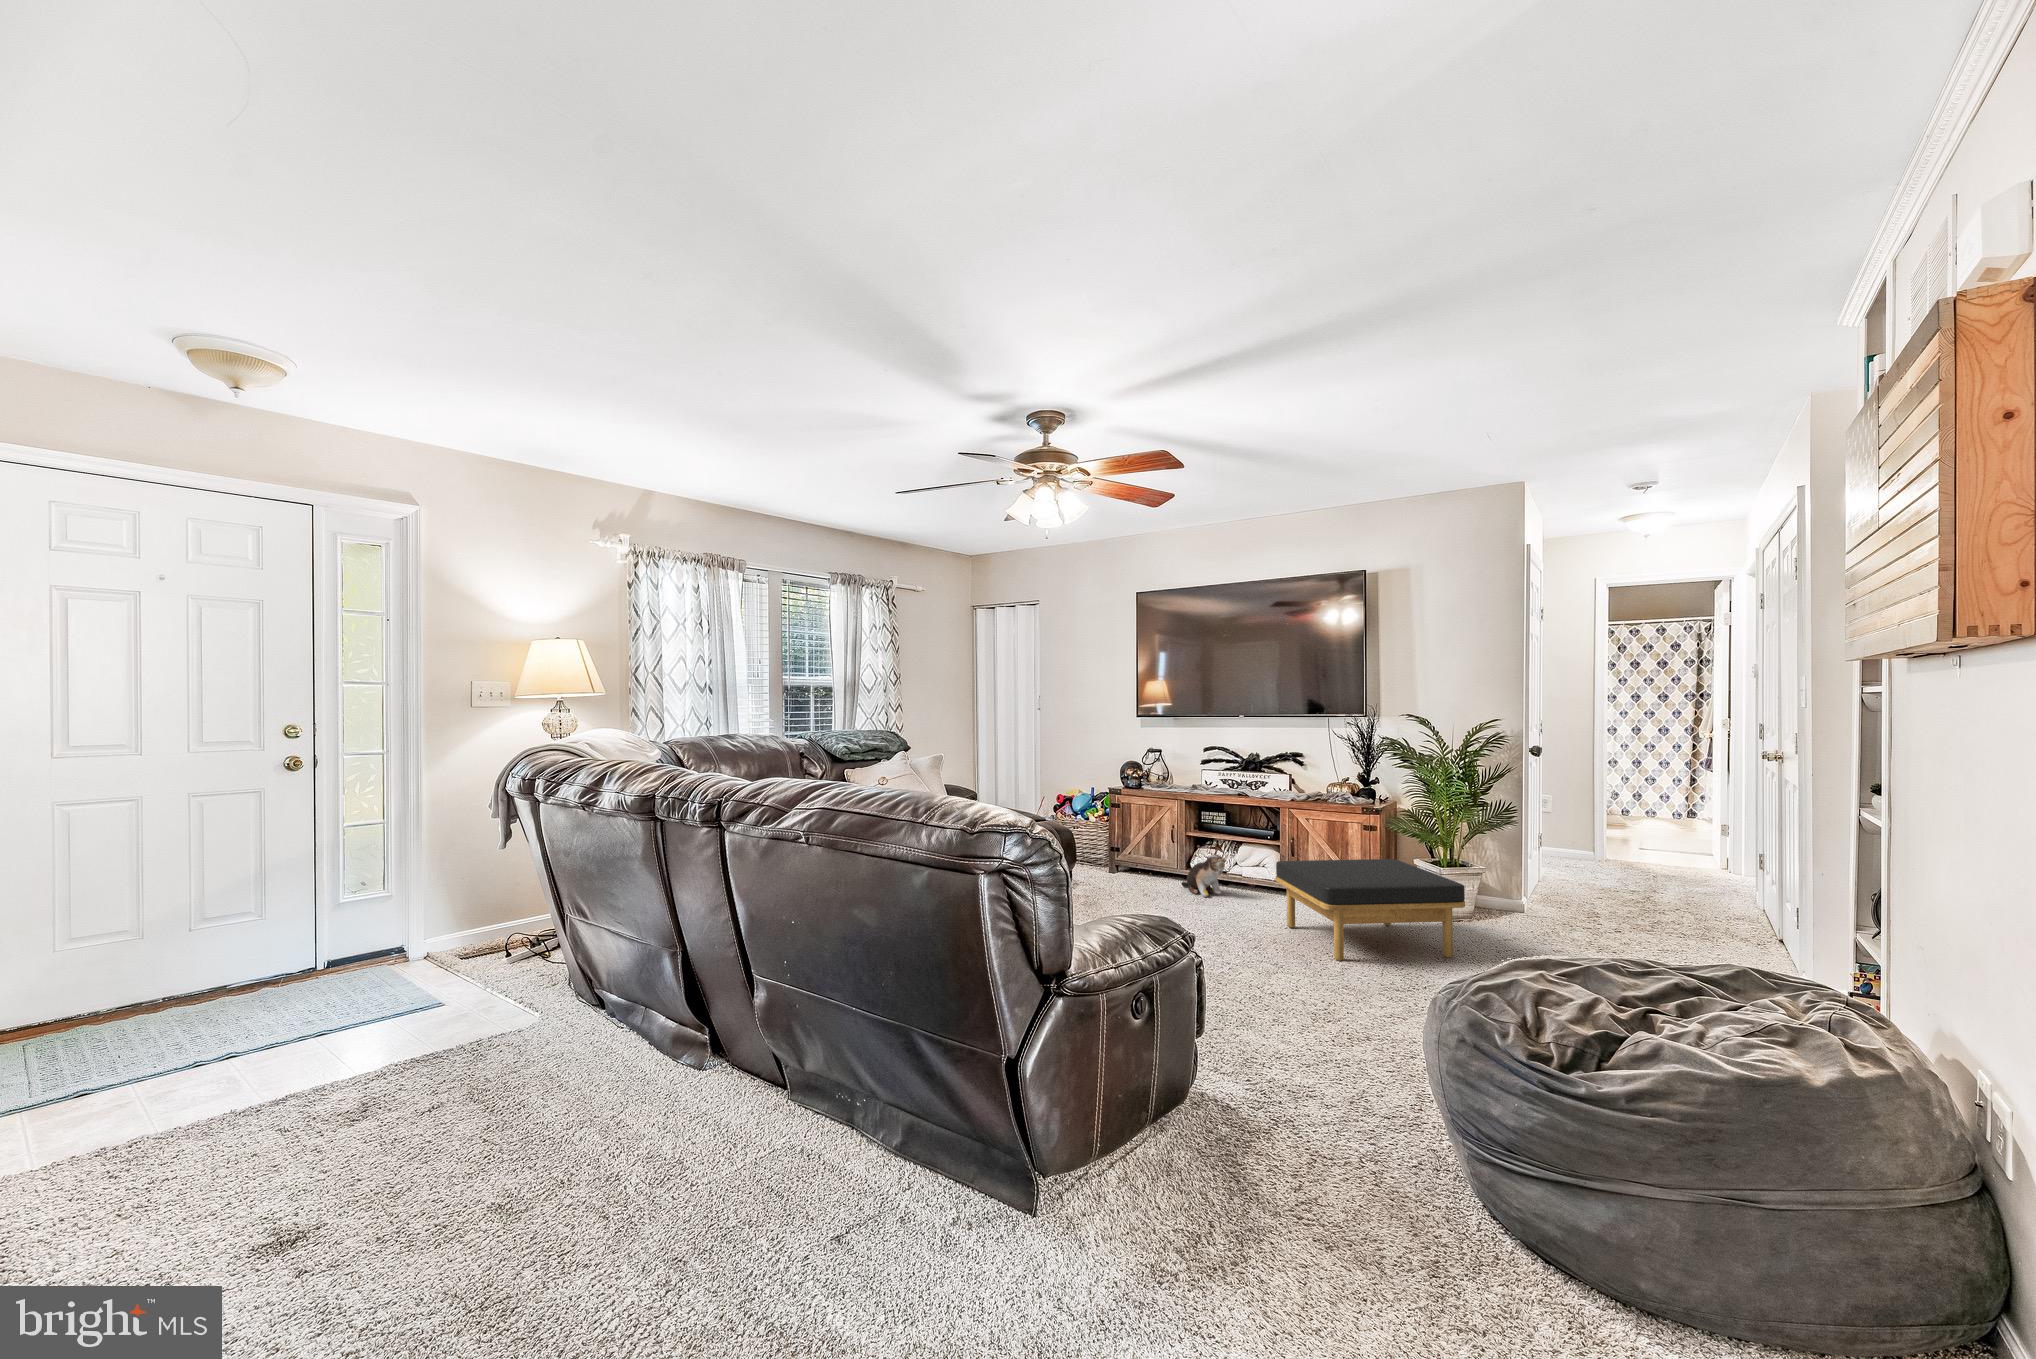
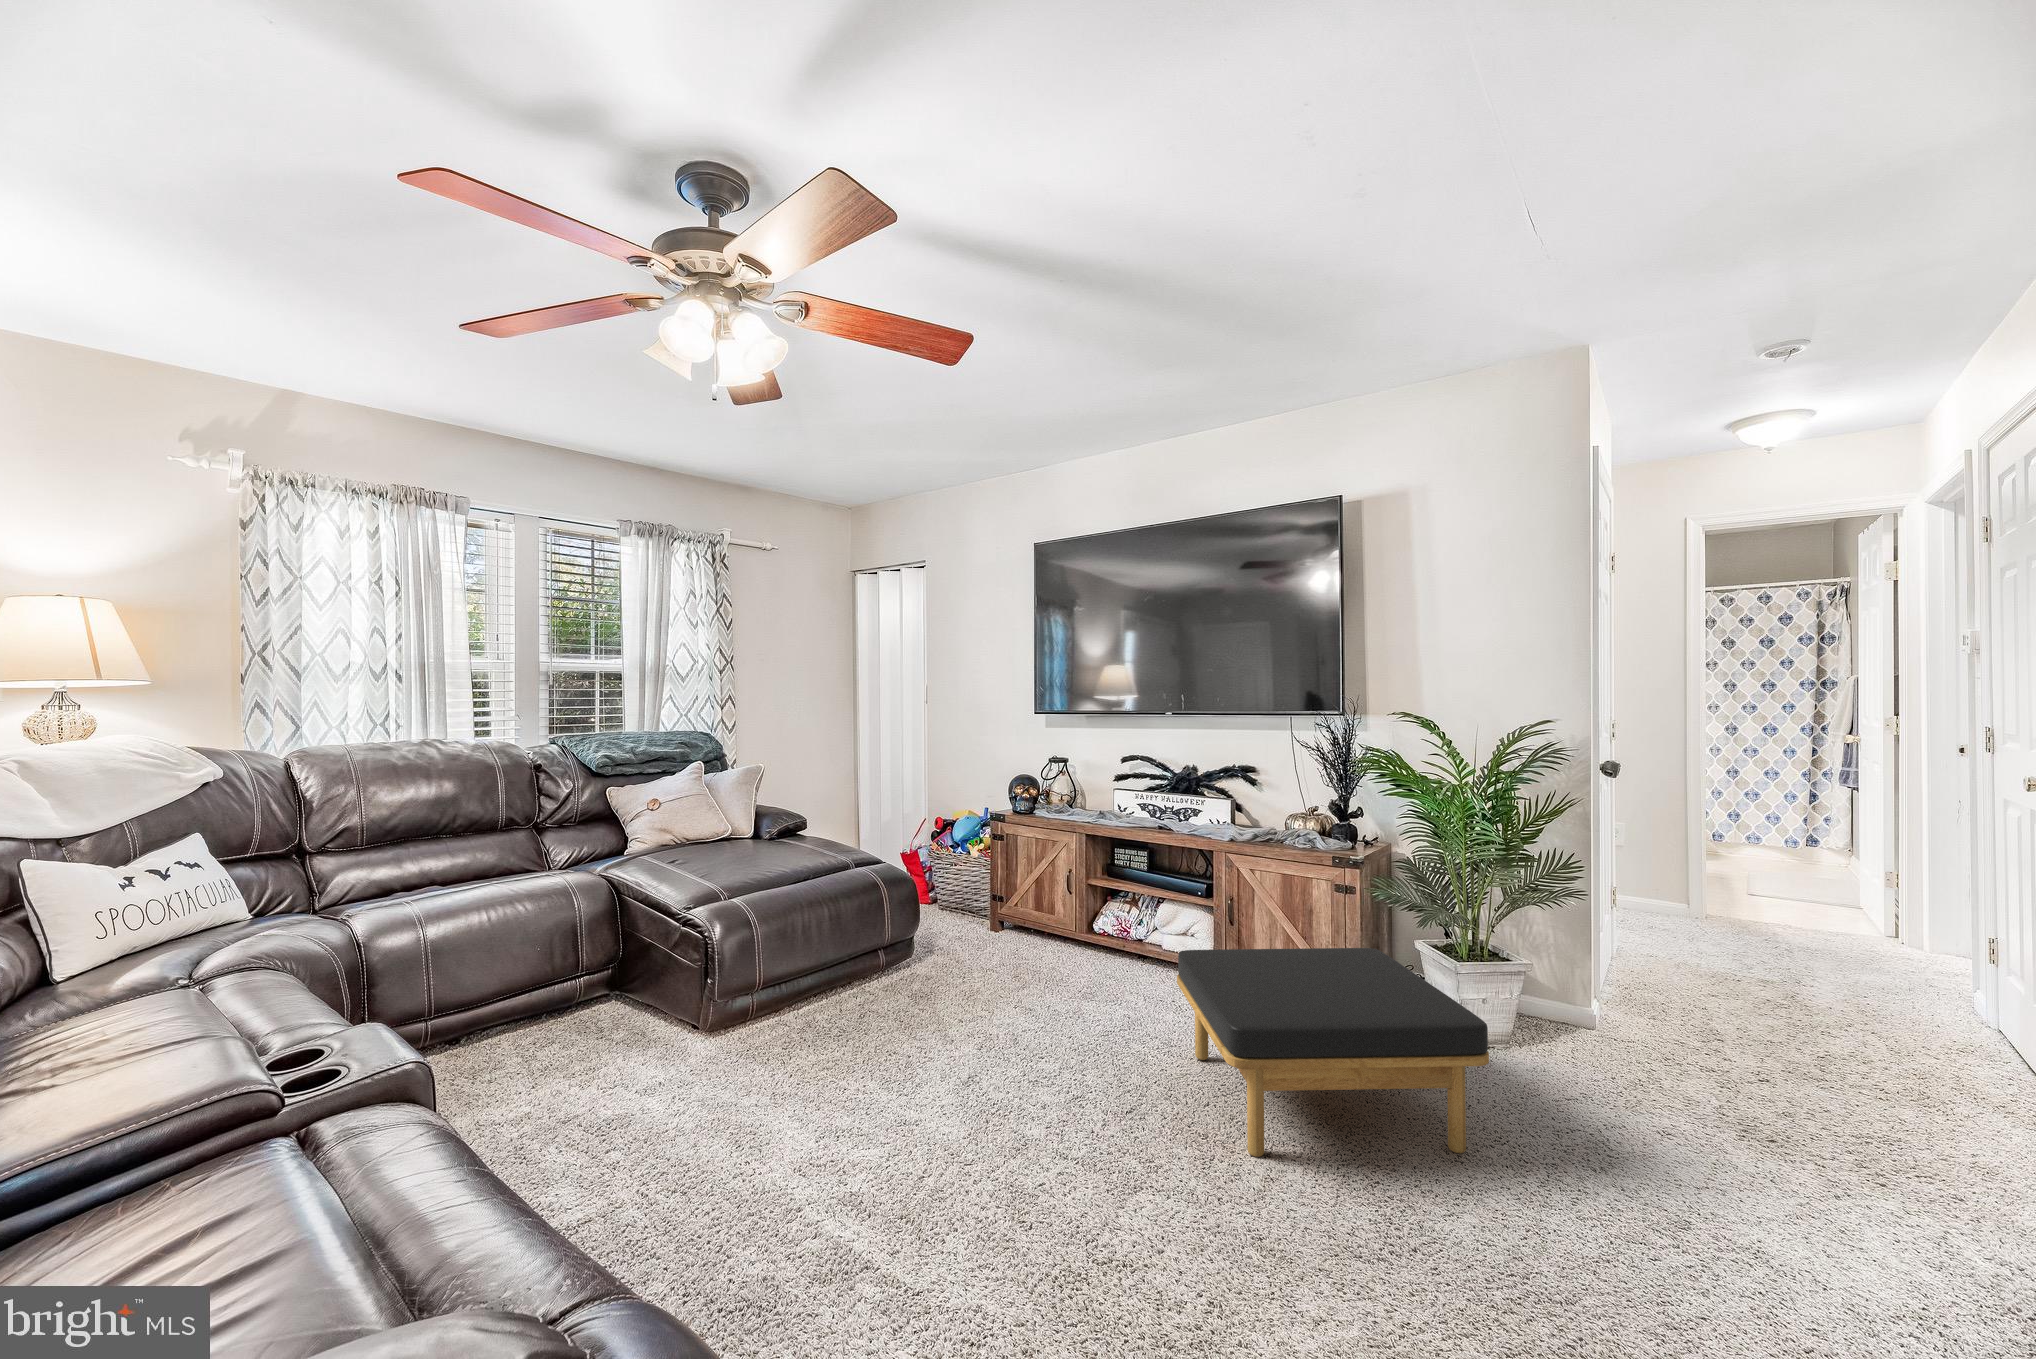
plush toy: present [1182,854,1228,897] -> none [1076,920,1130,983]

